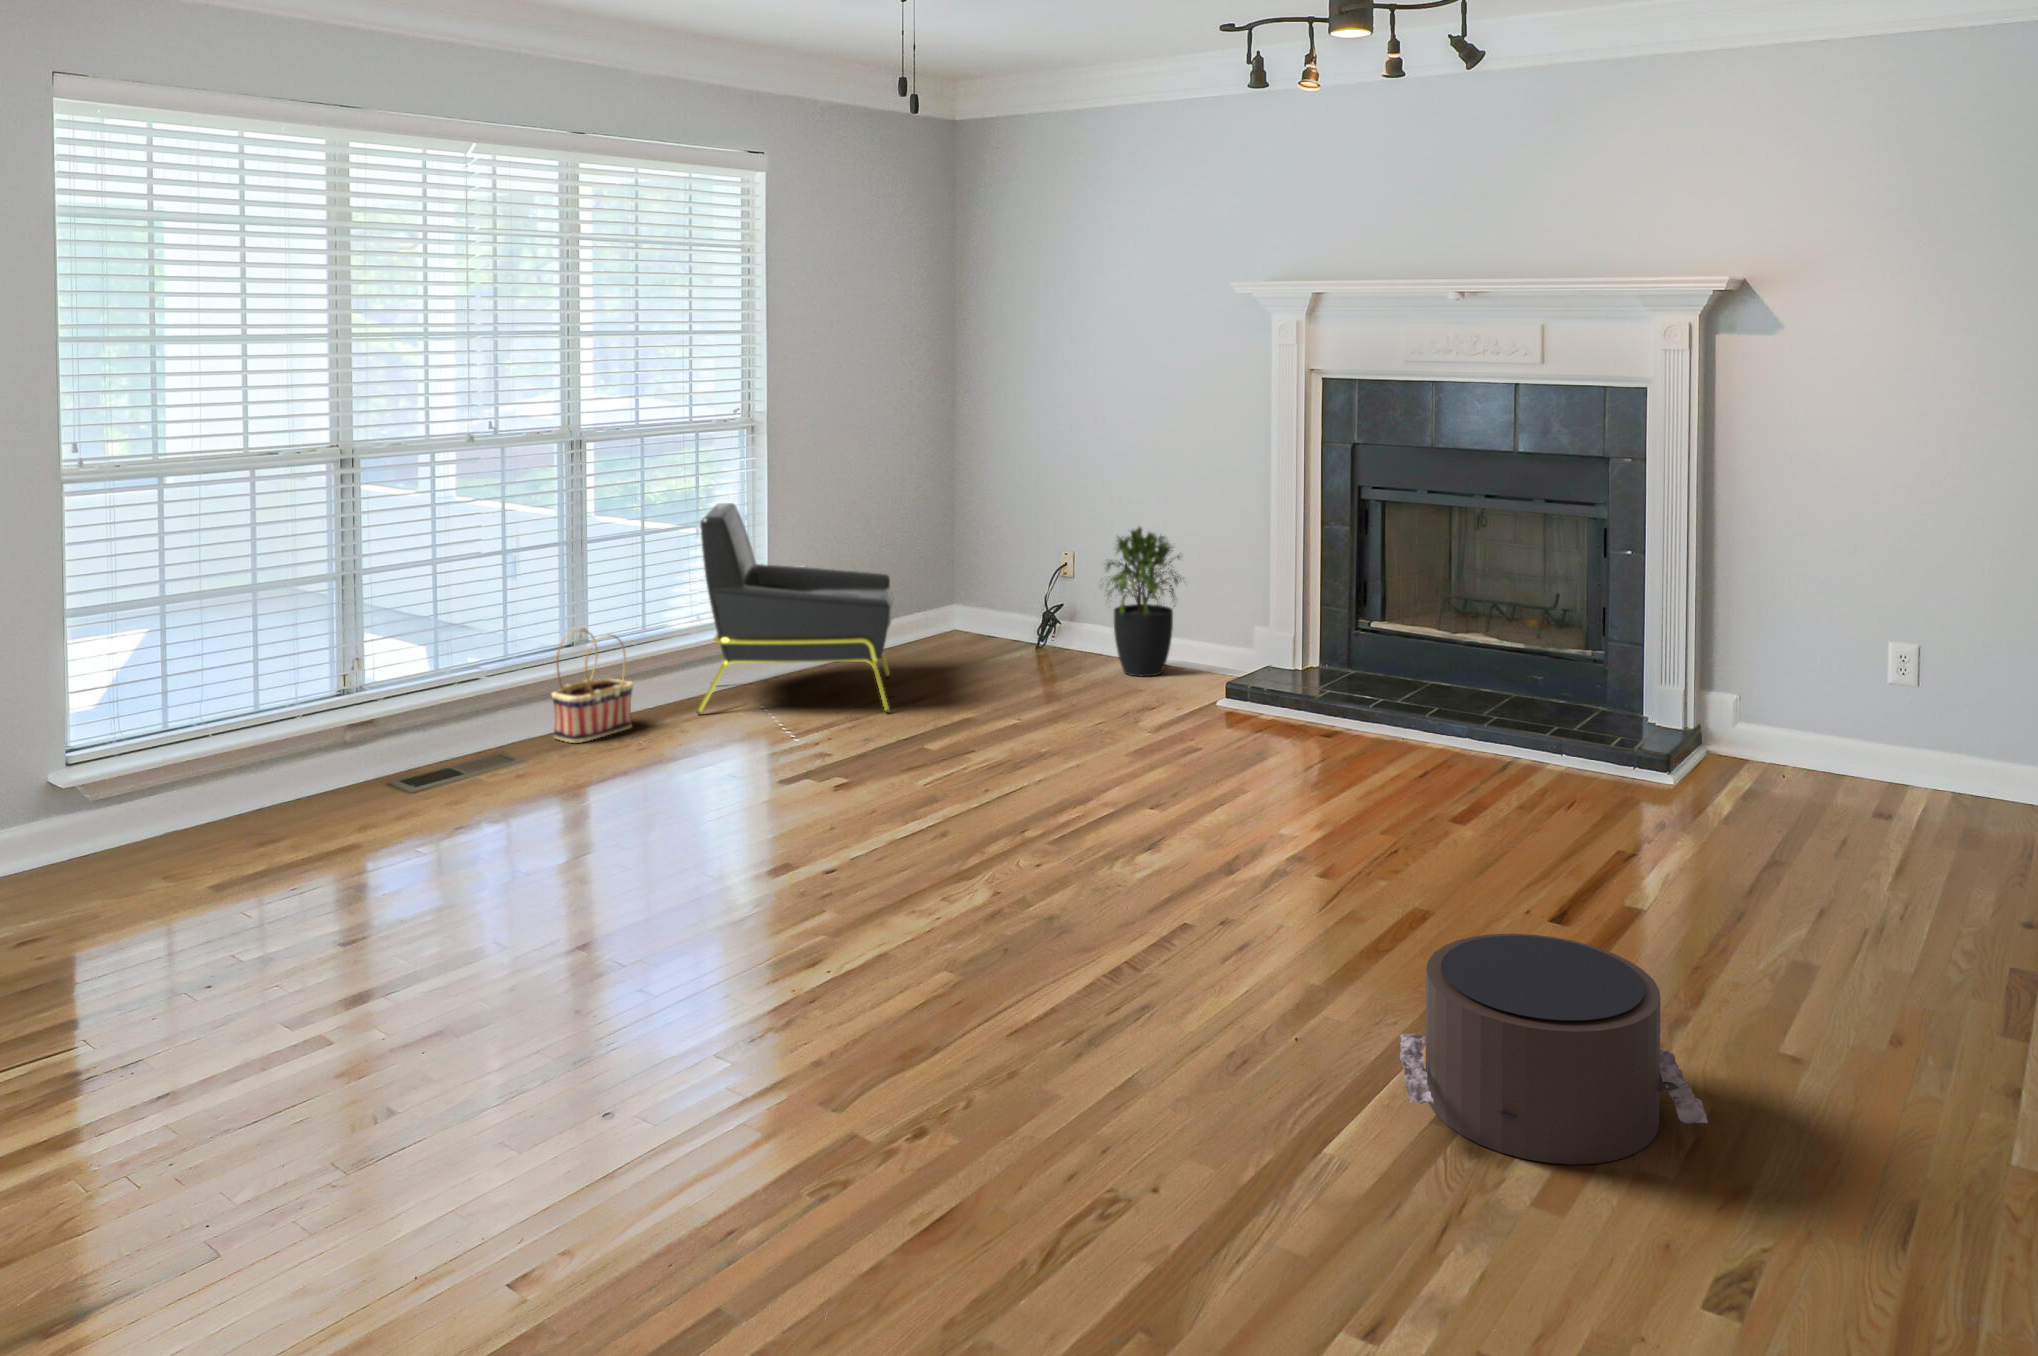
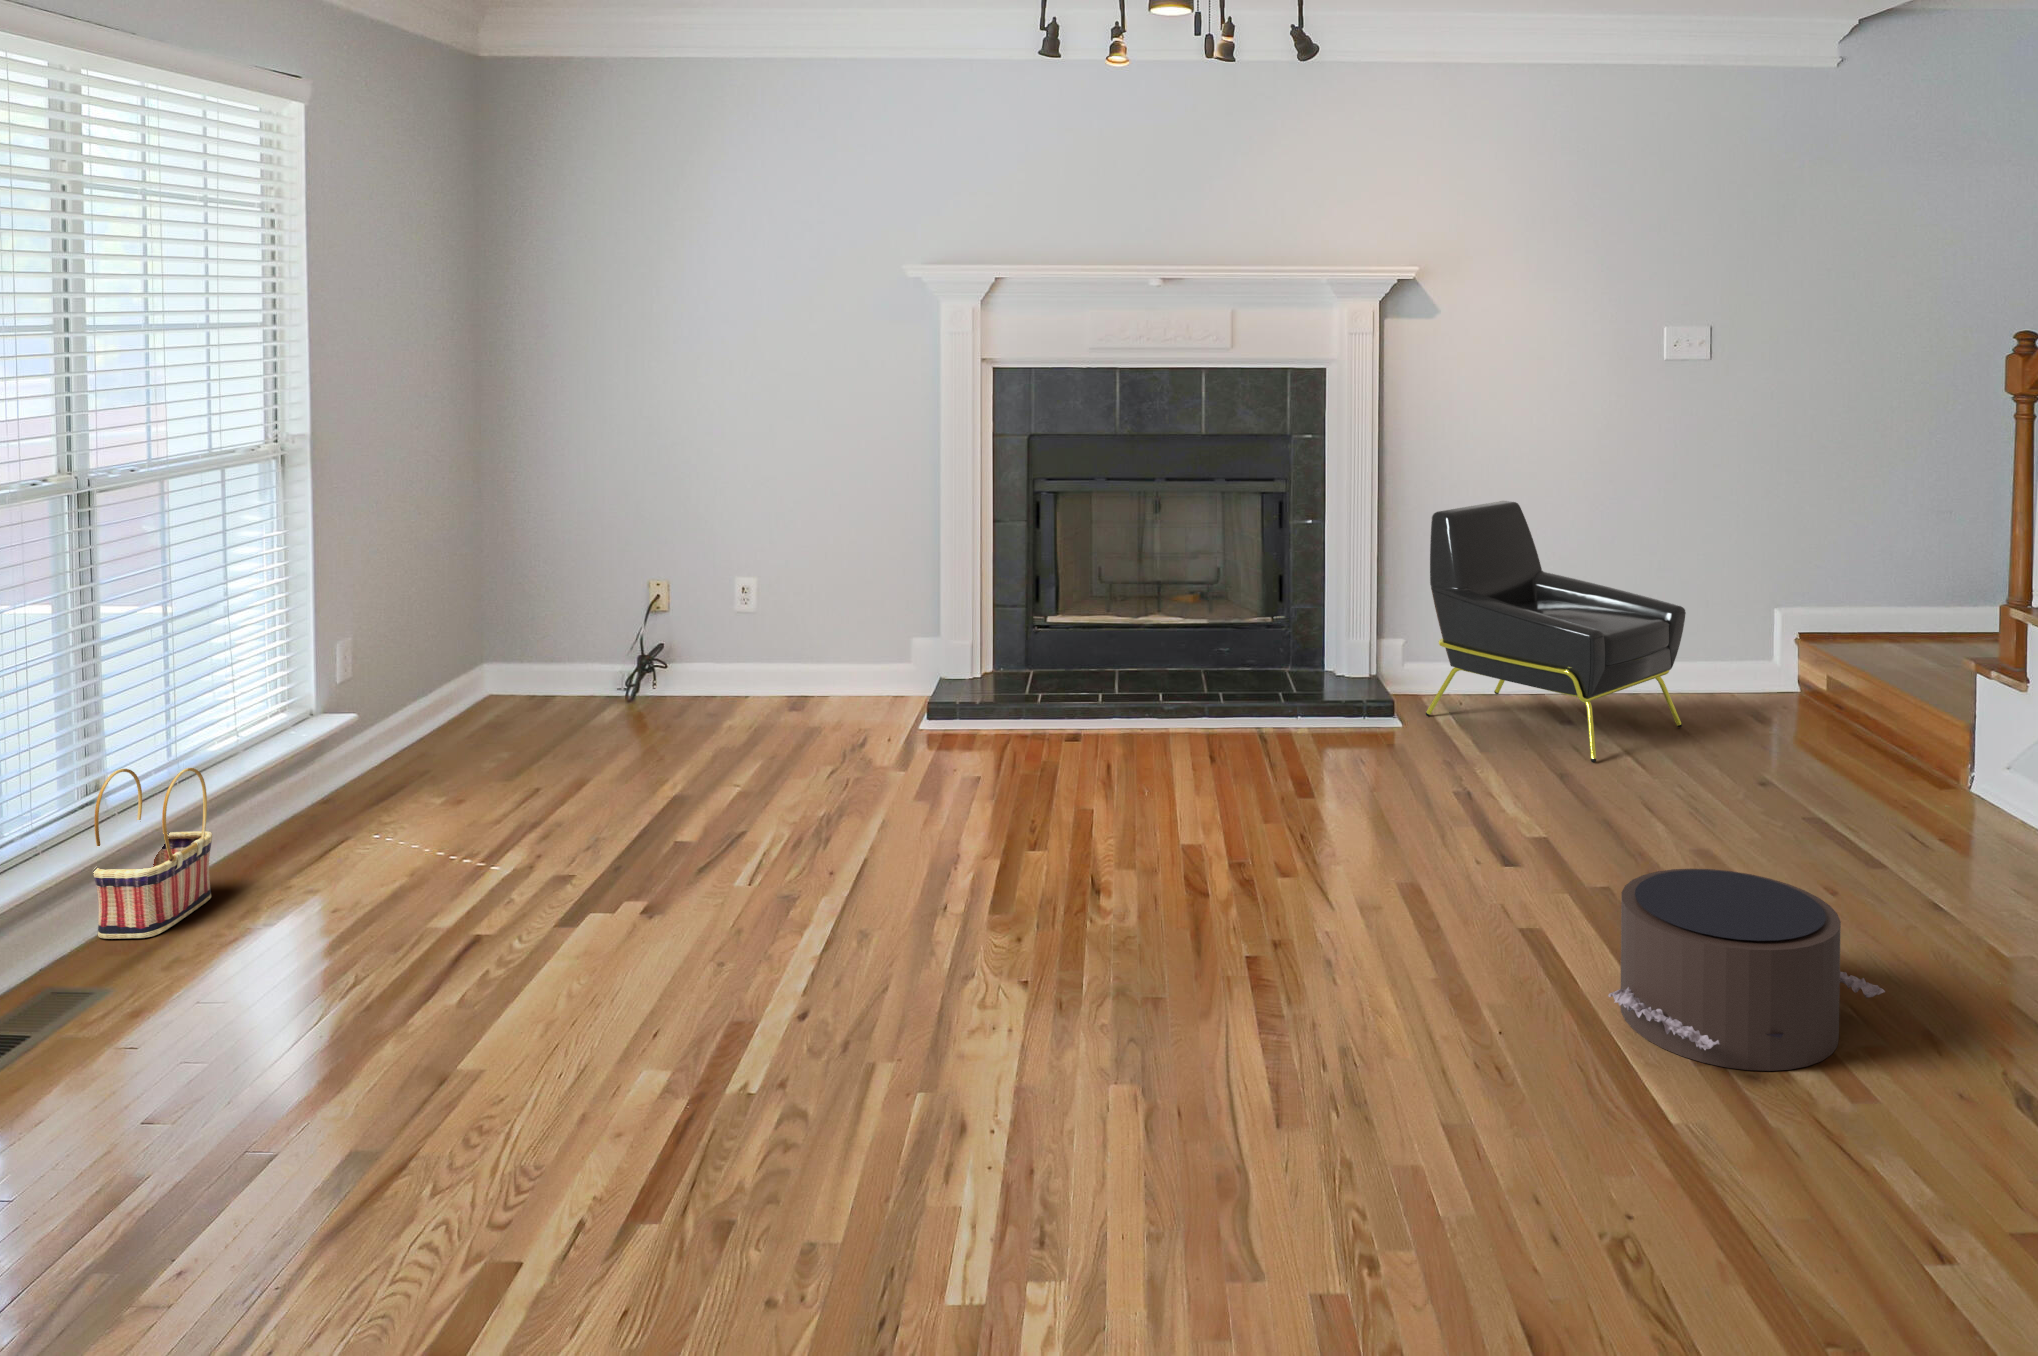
armchair: present [697,503,893,714] -> present [1426,501,1686,762]
potted plant: present [1105,527,1181,676] -> none [737,539,836,712]

